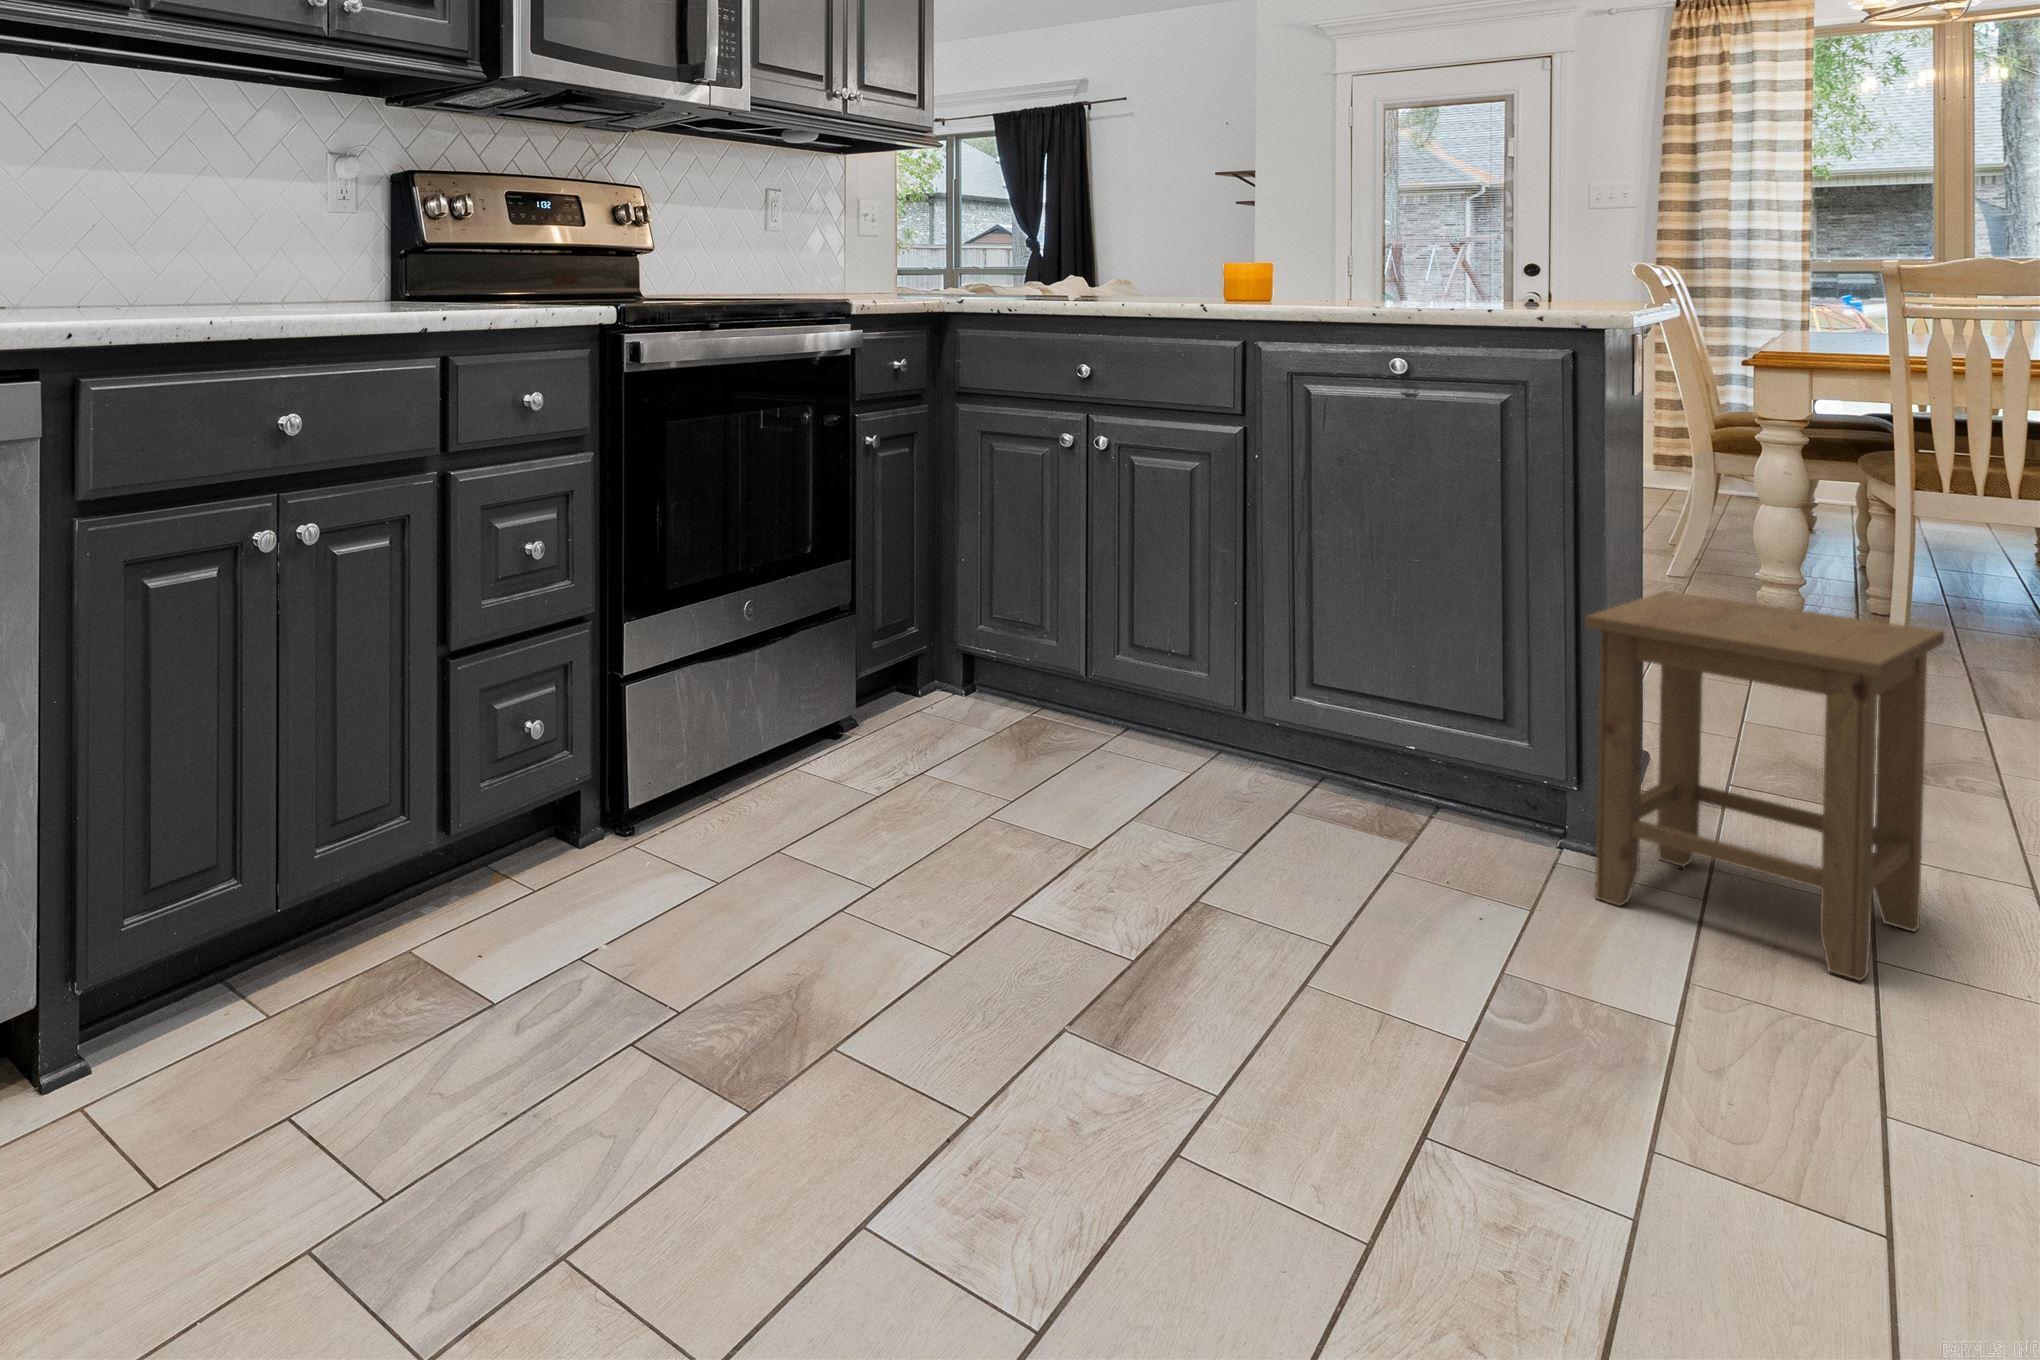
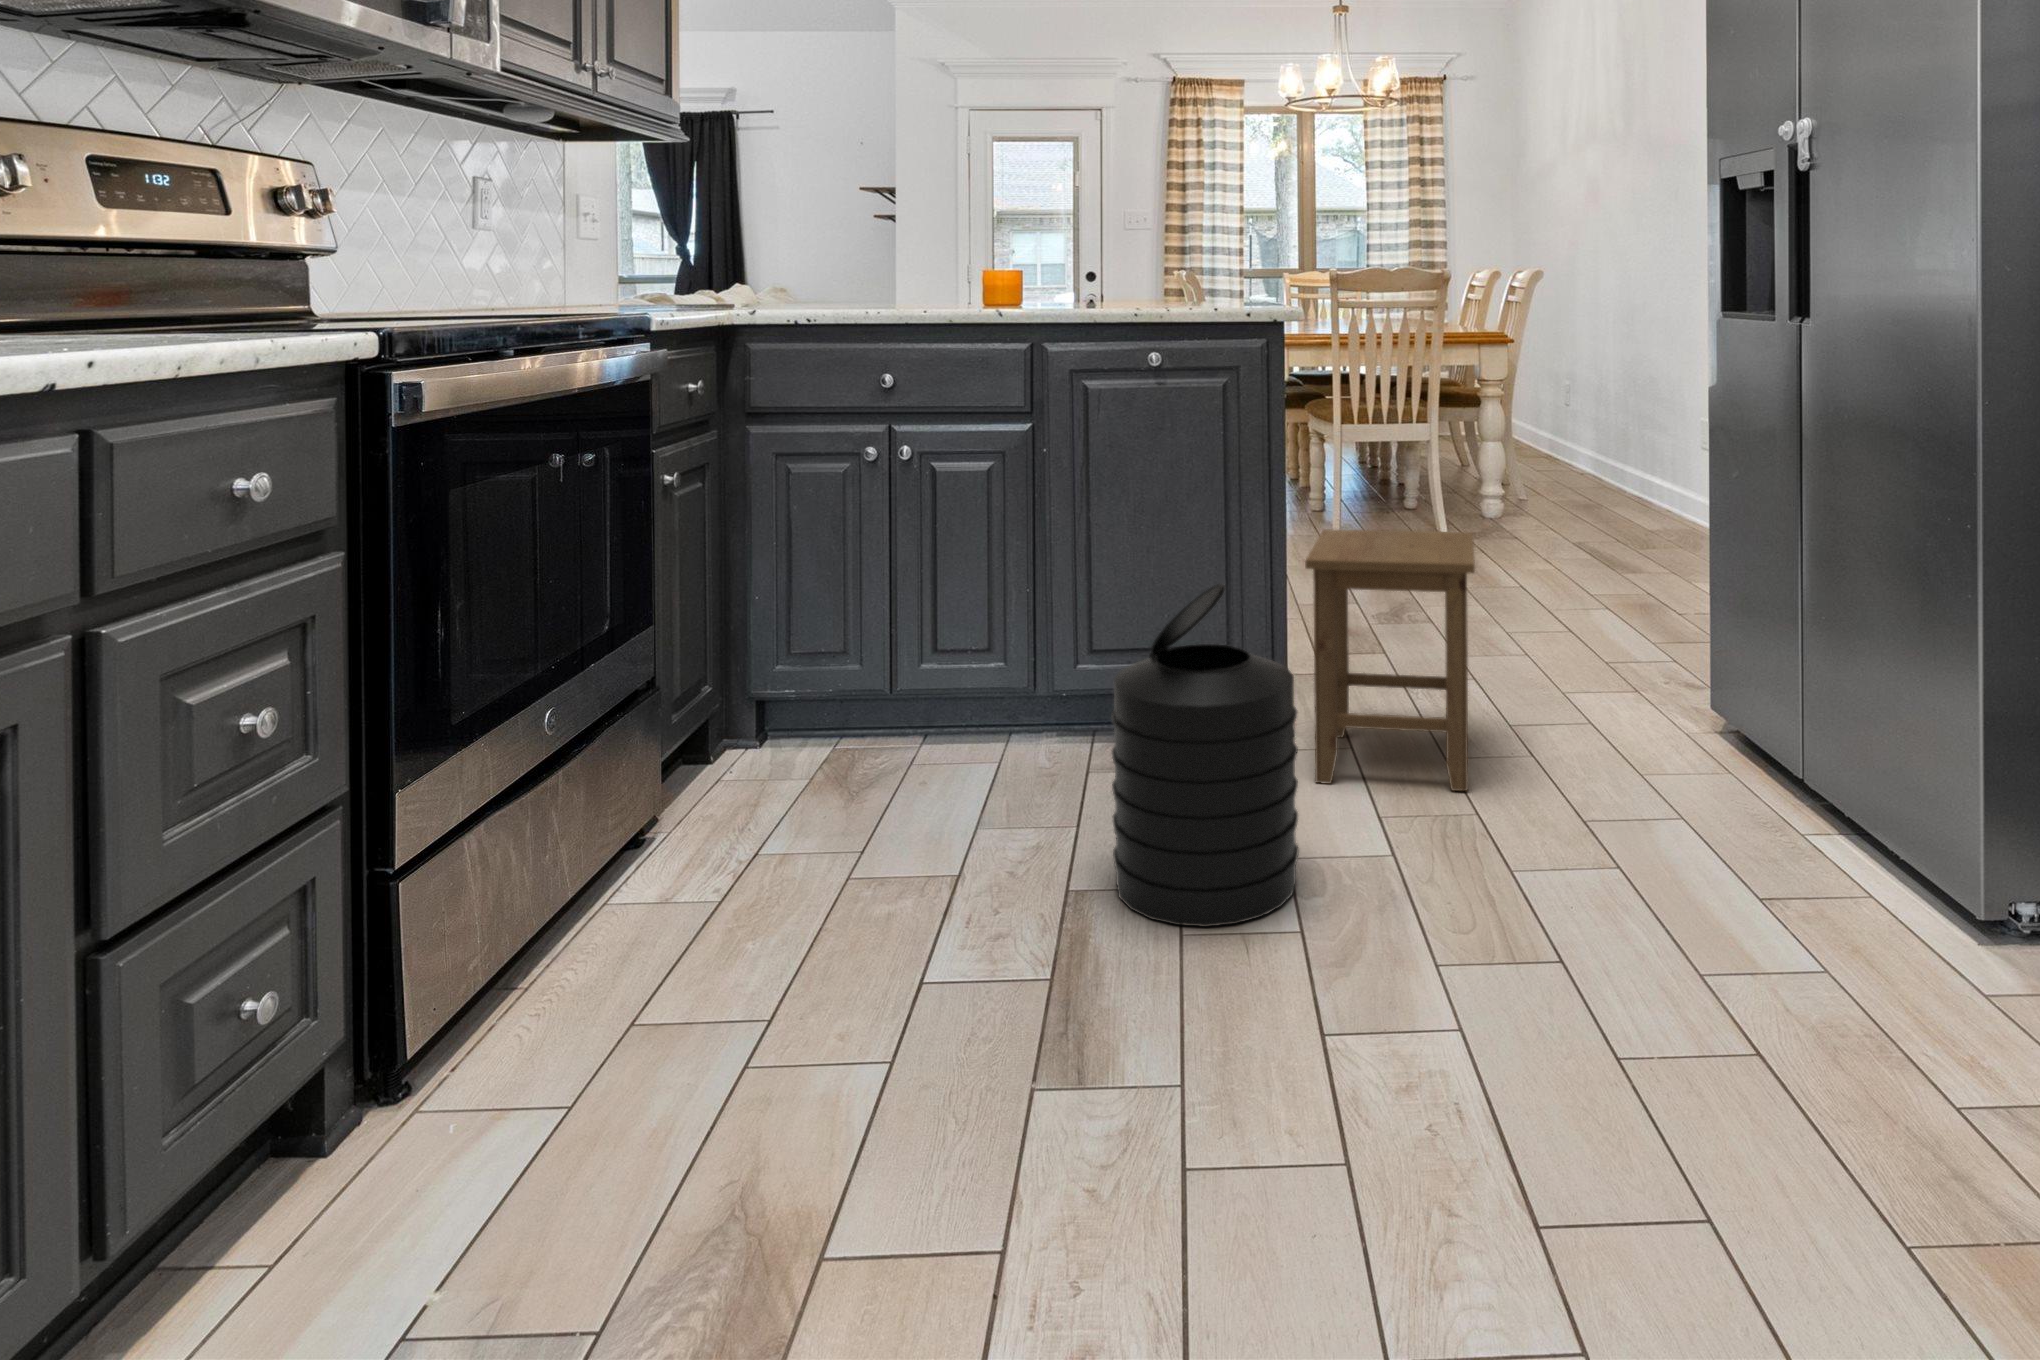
trash can: none [1242,609,1493,993] -> present [1111,584,1299,927]

